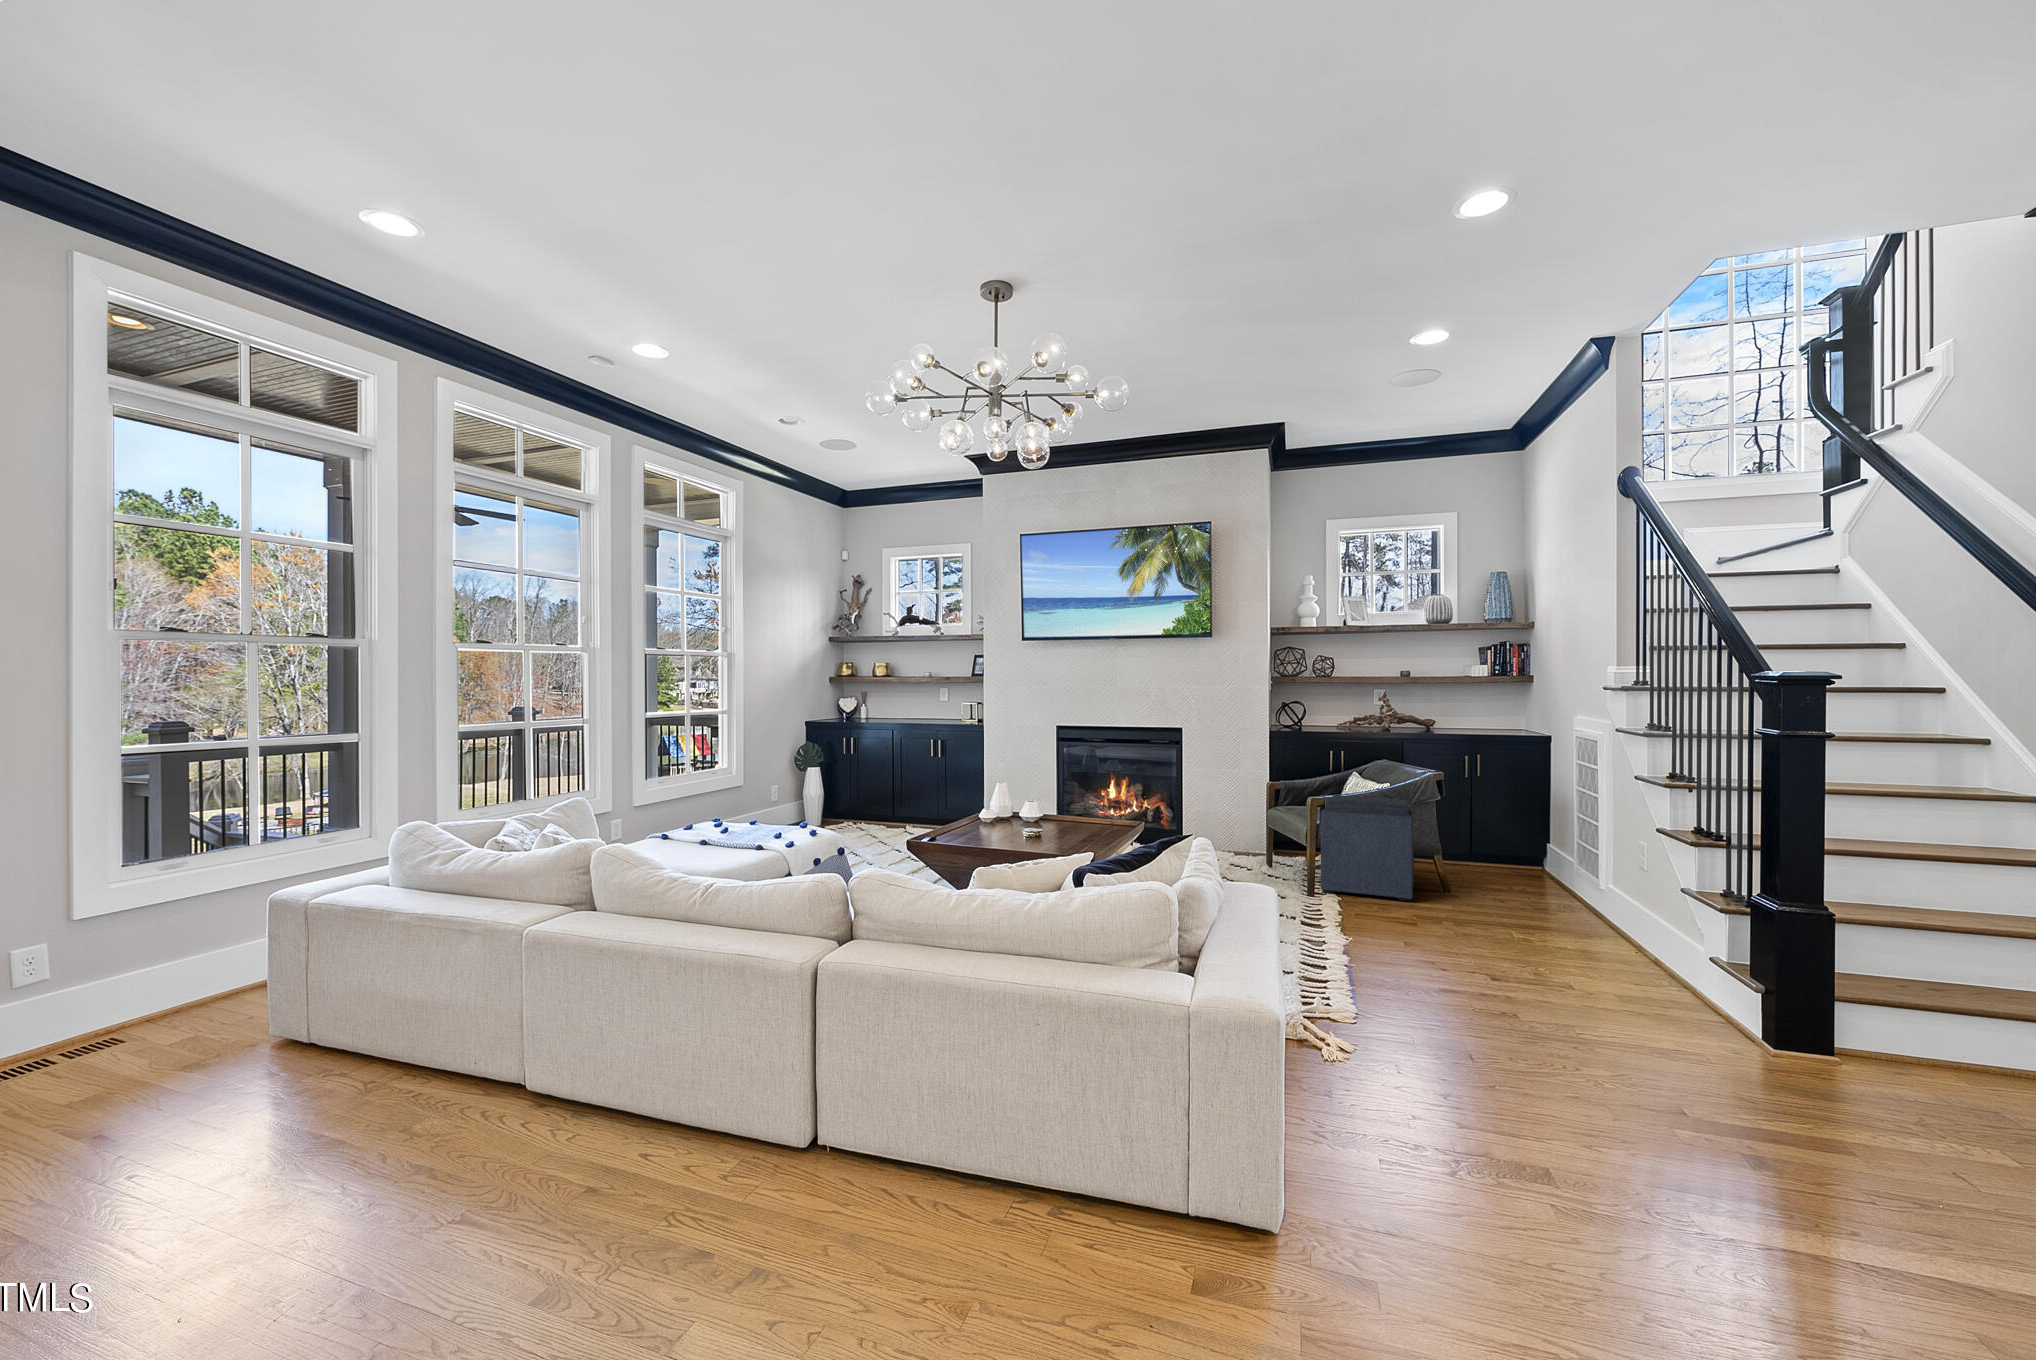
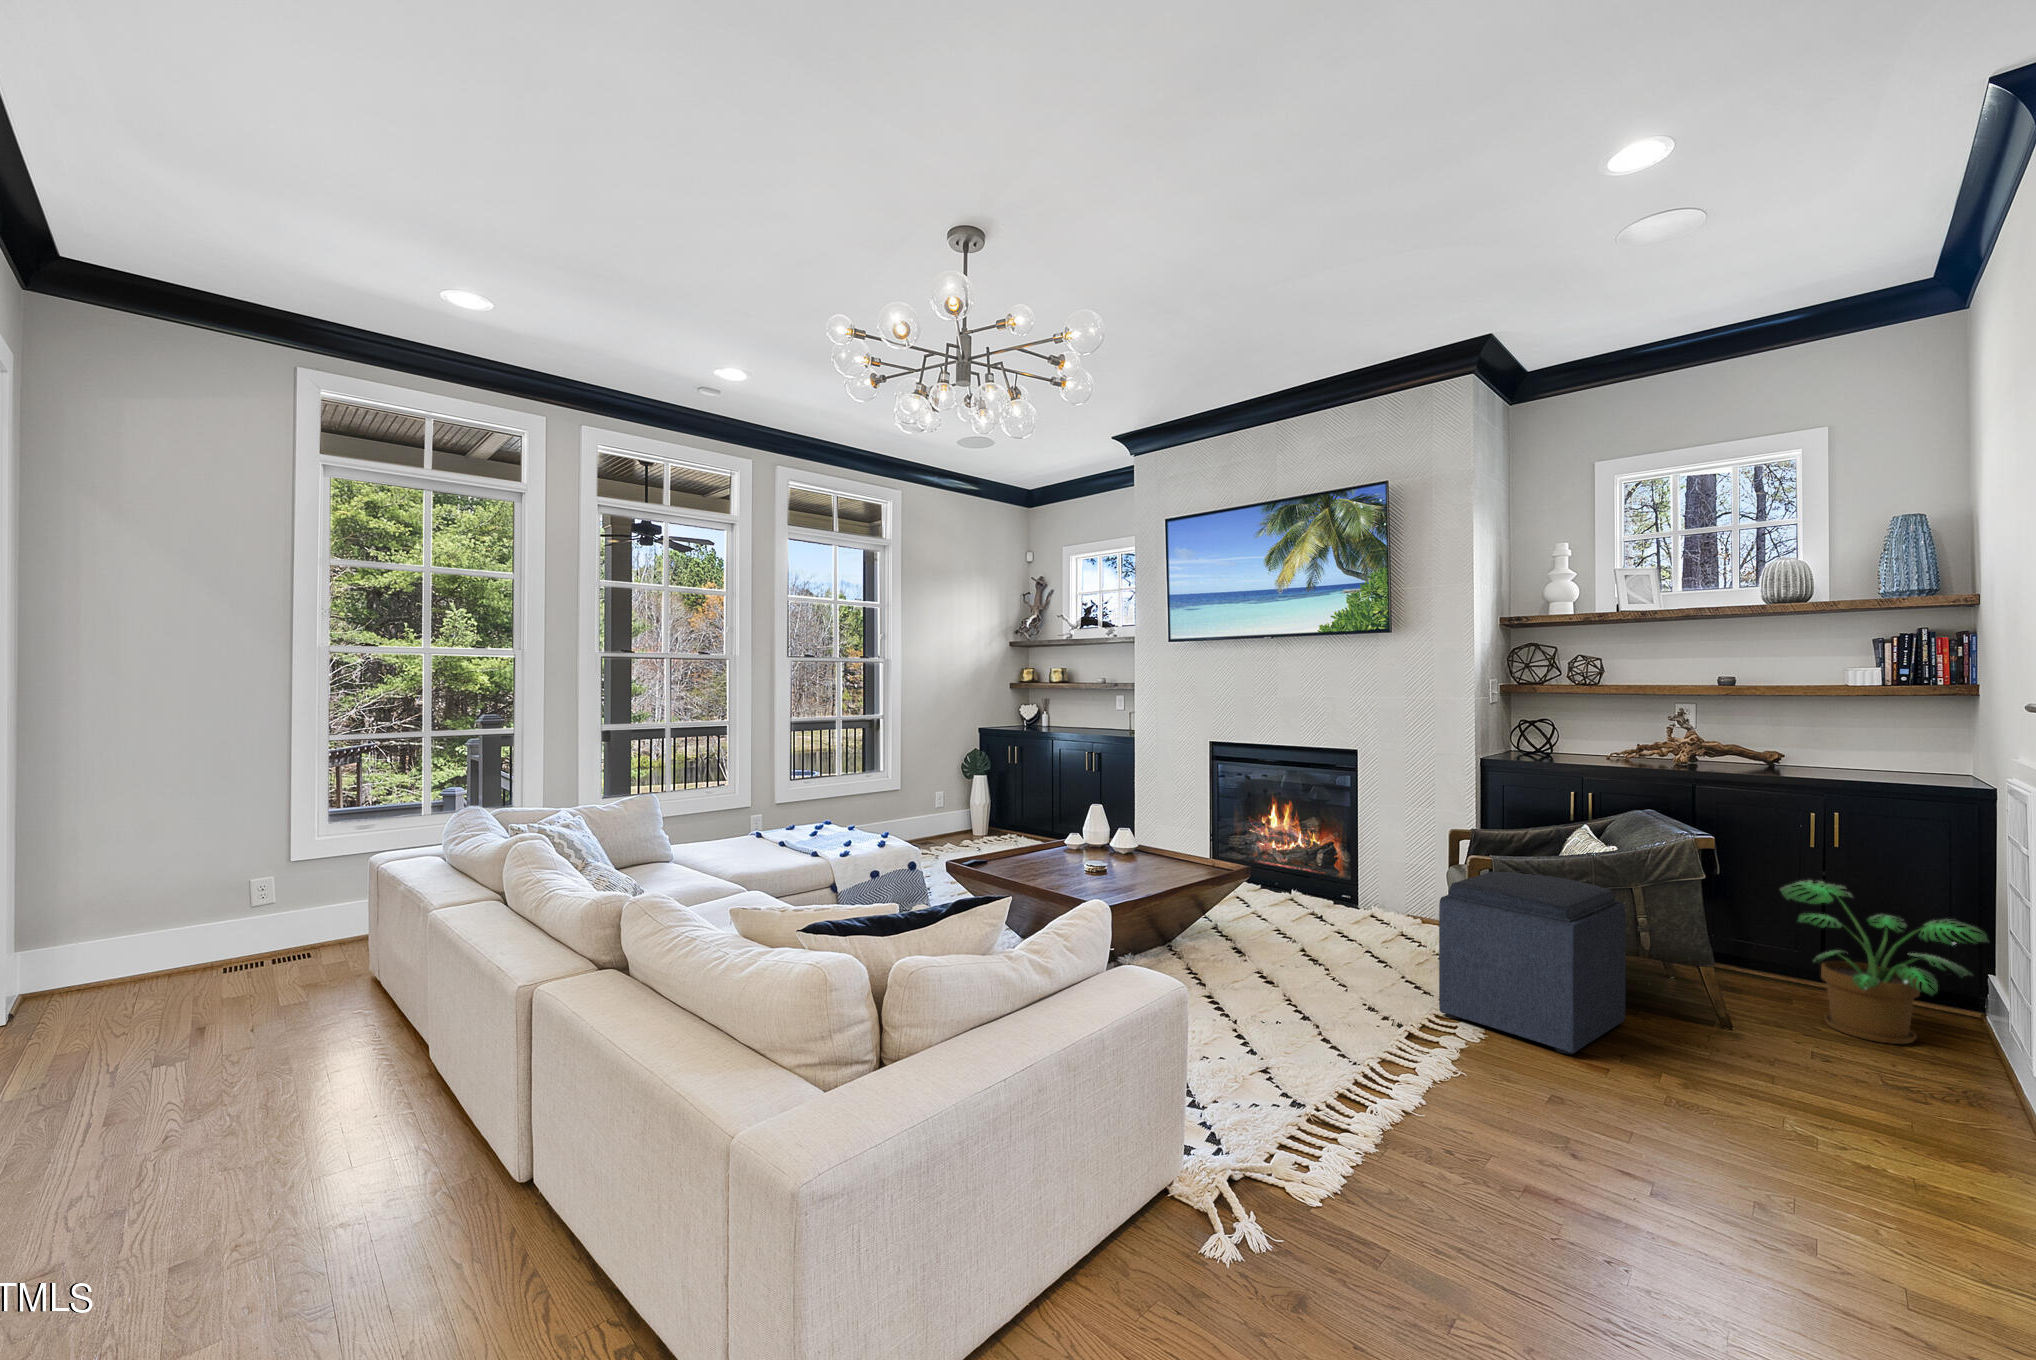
potted plant: none [1458,793,1570,879] -> present [1781,880,1988,1044]

